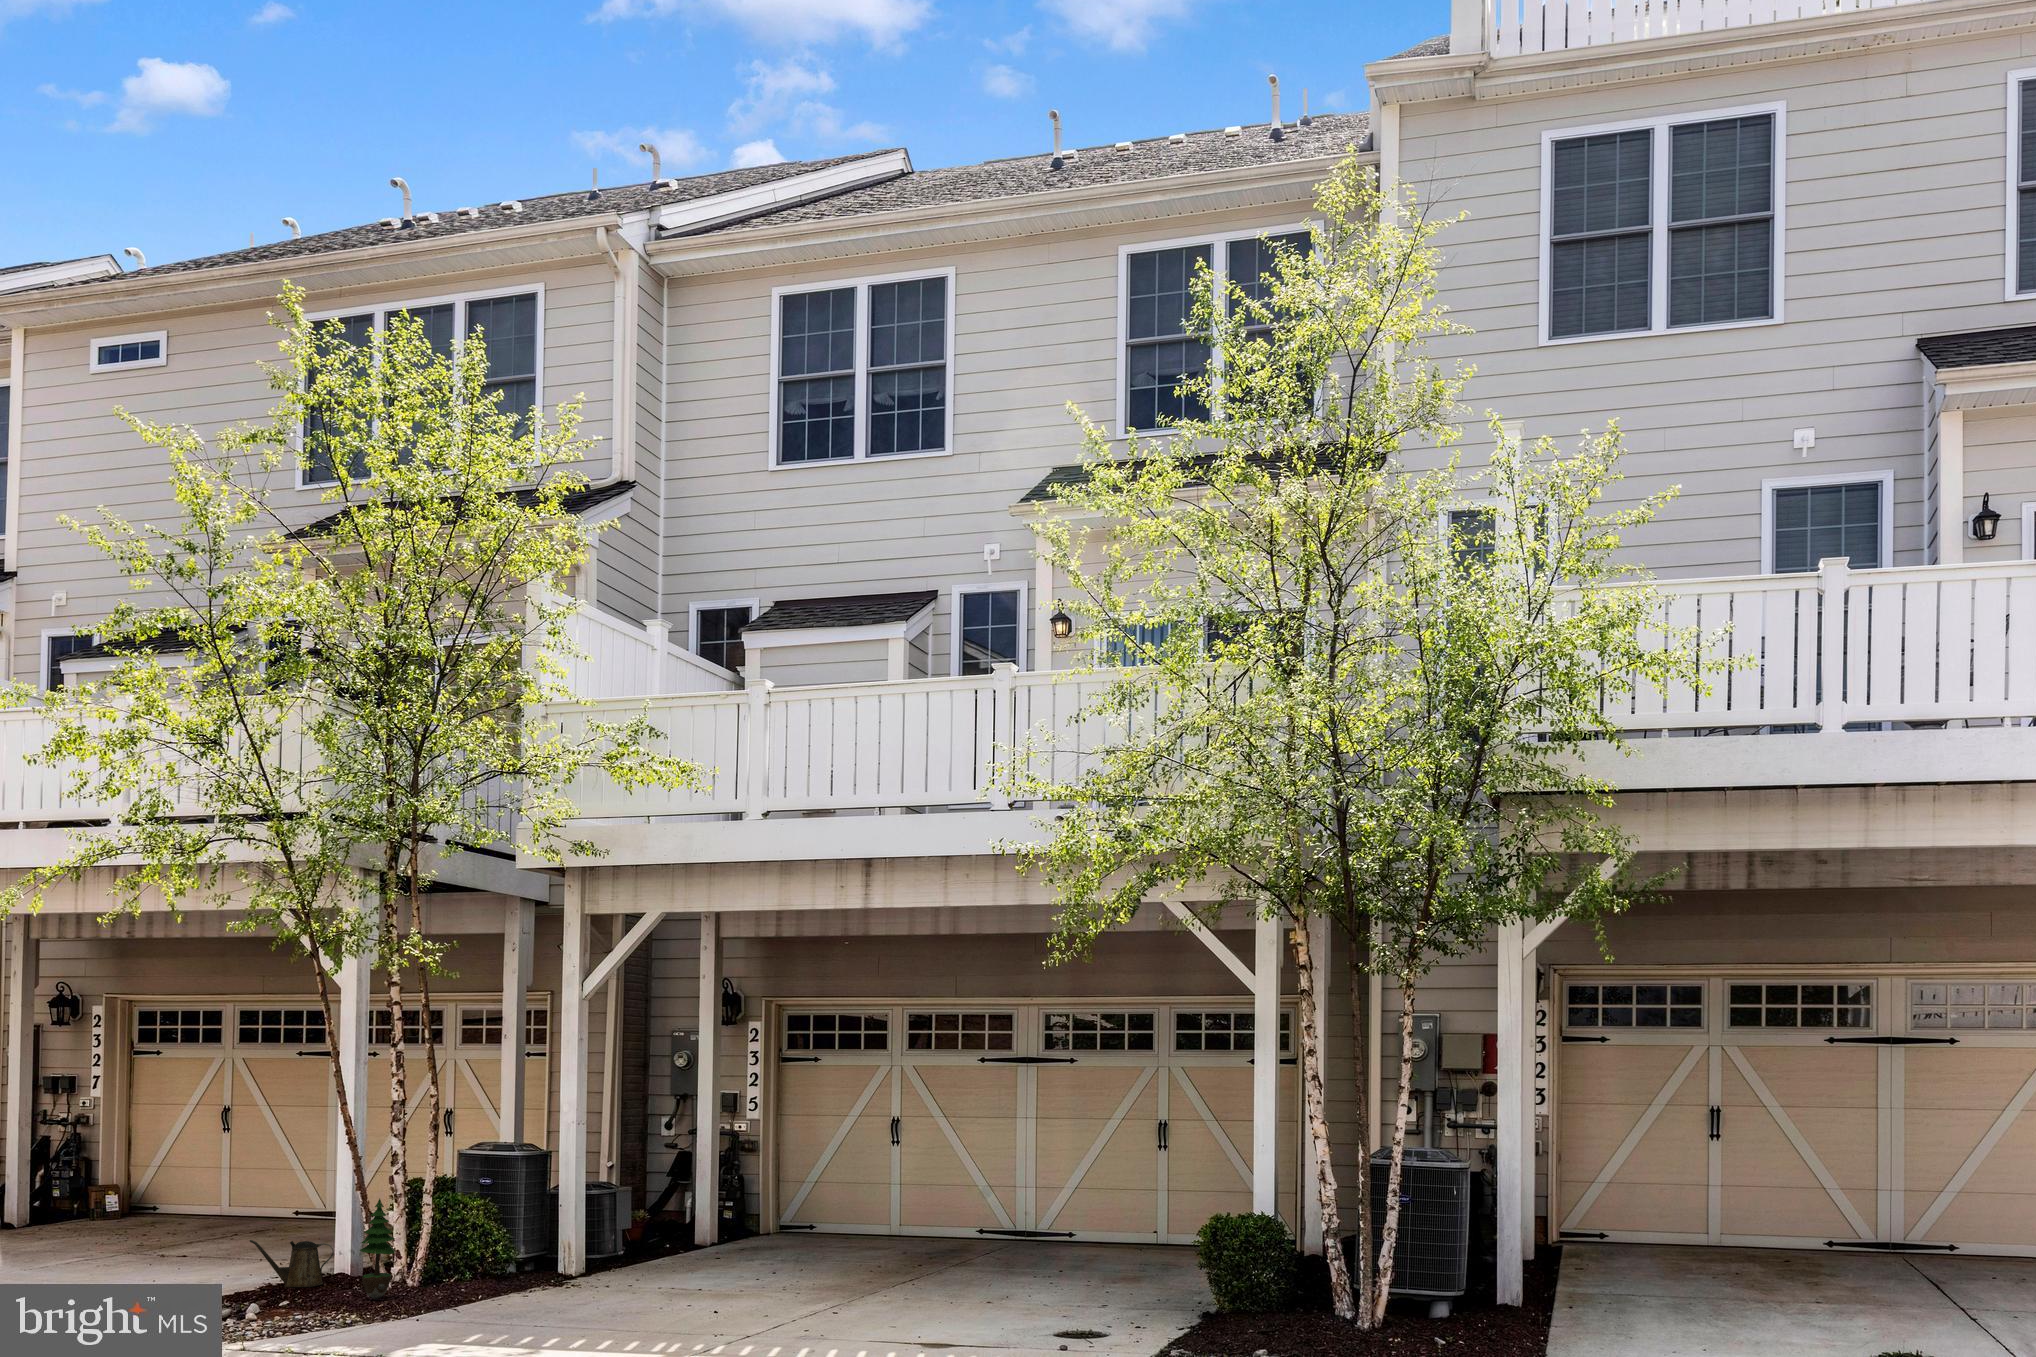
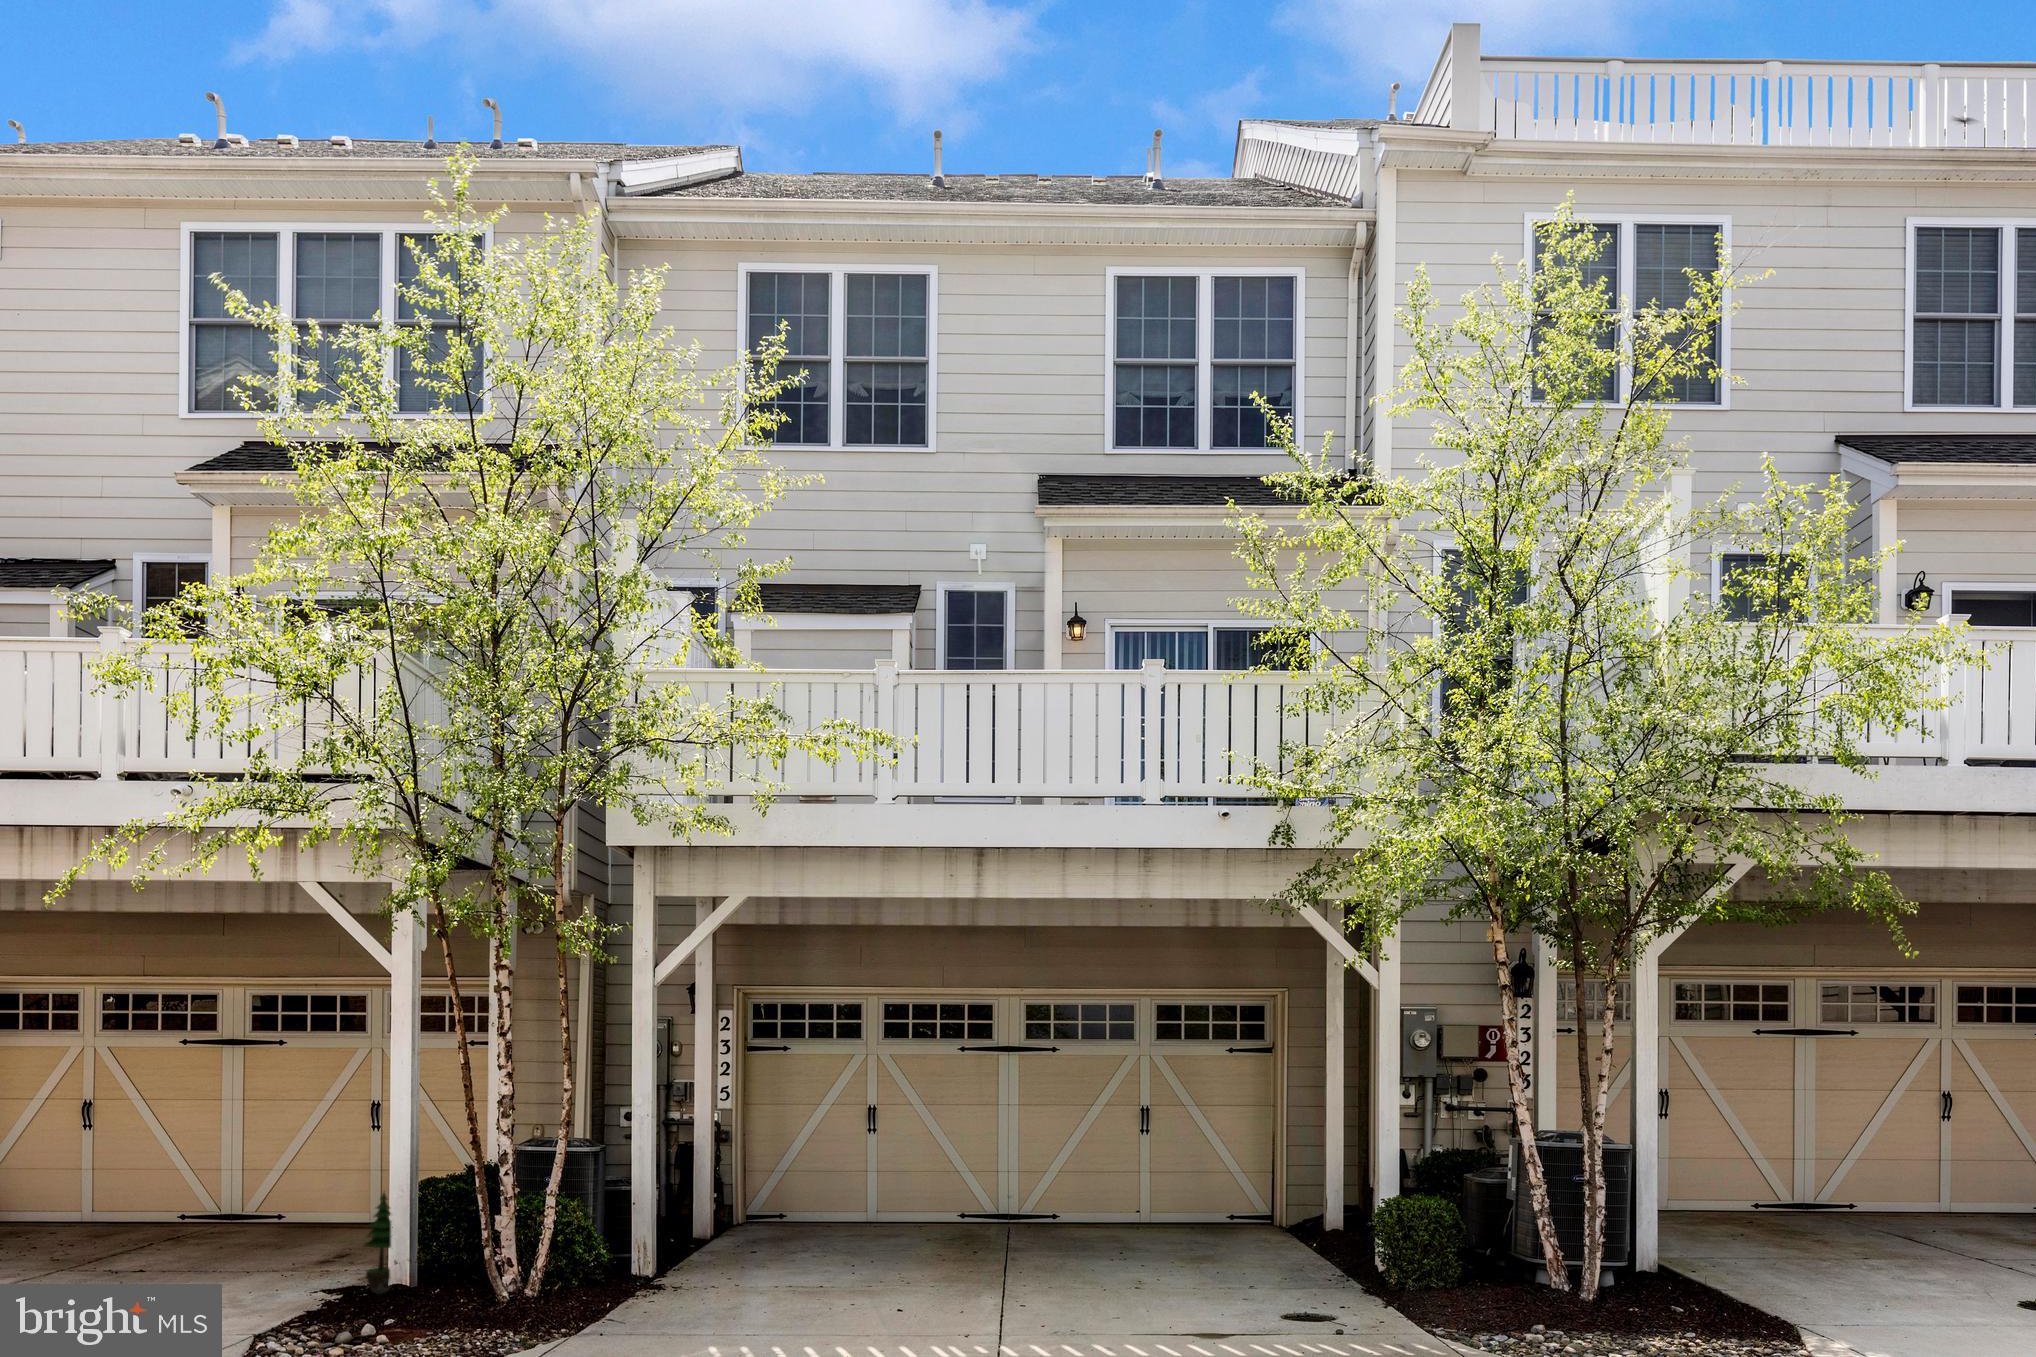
watering can: present [250,1240,334,1287] -> none [238,1235,325,1284]

